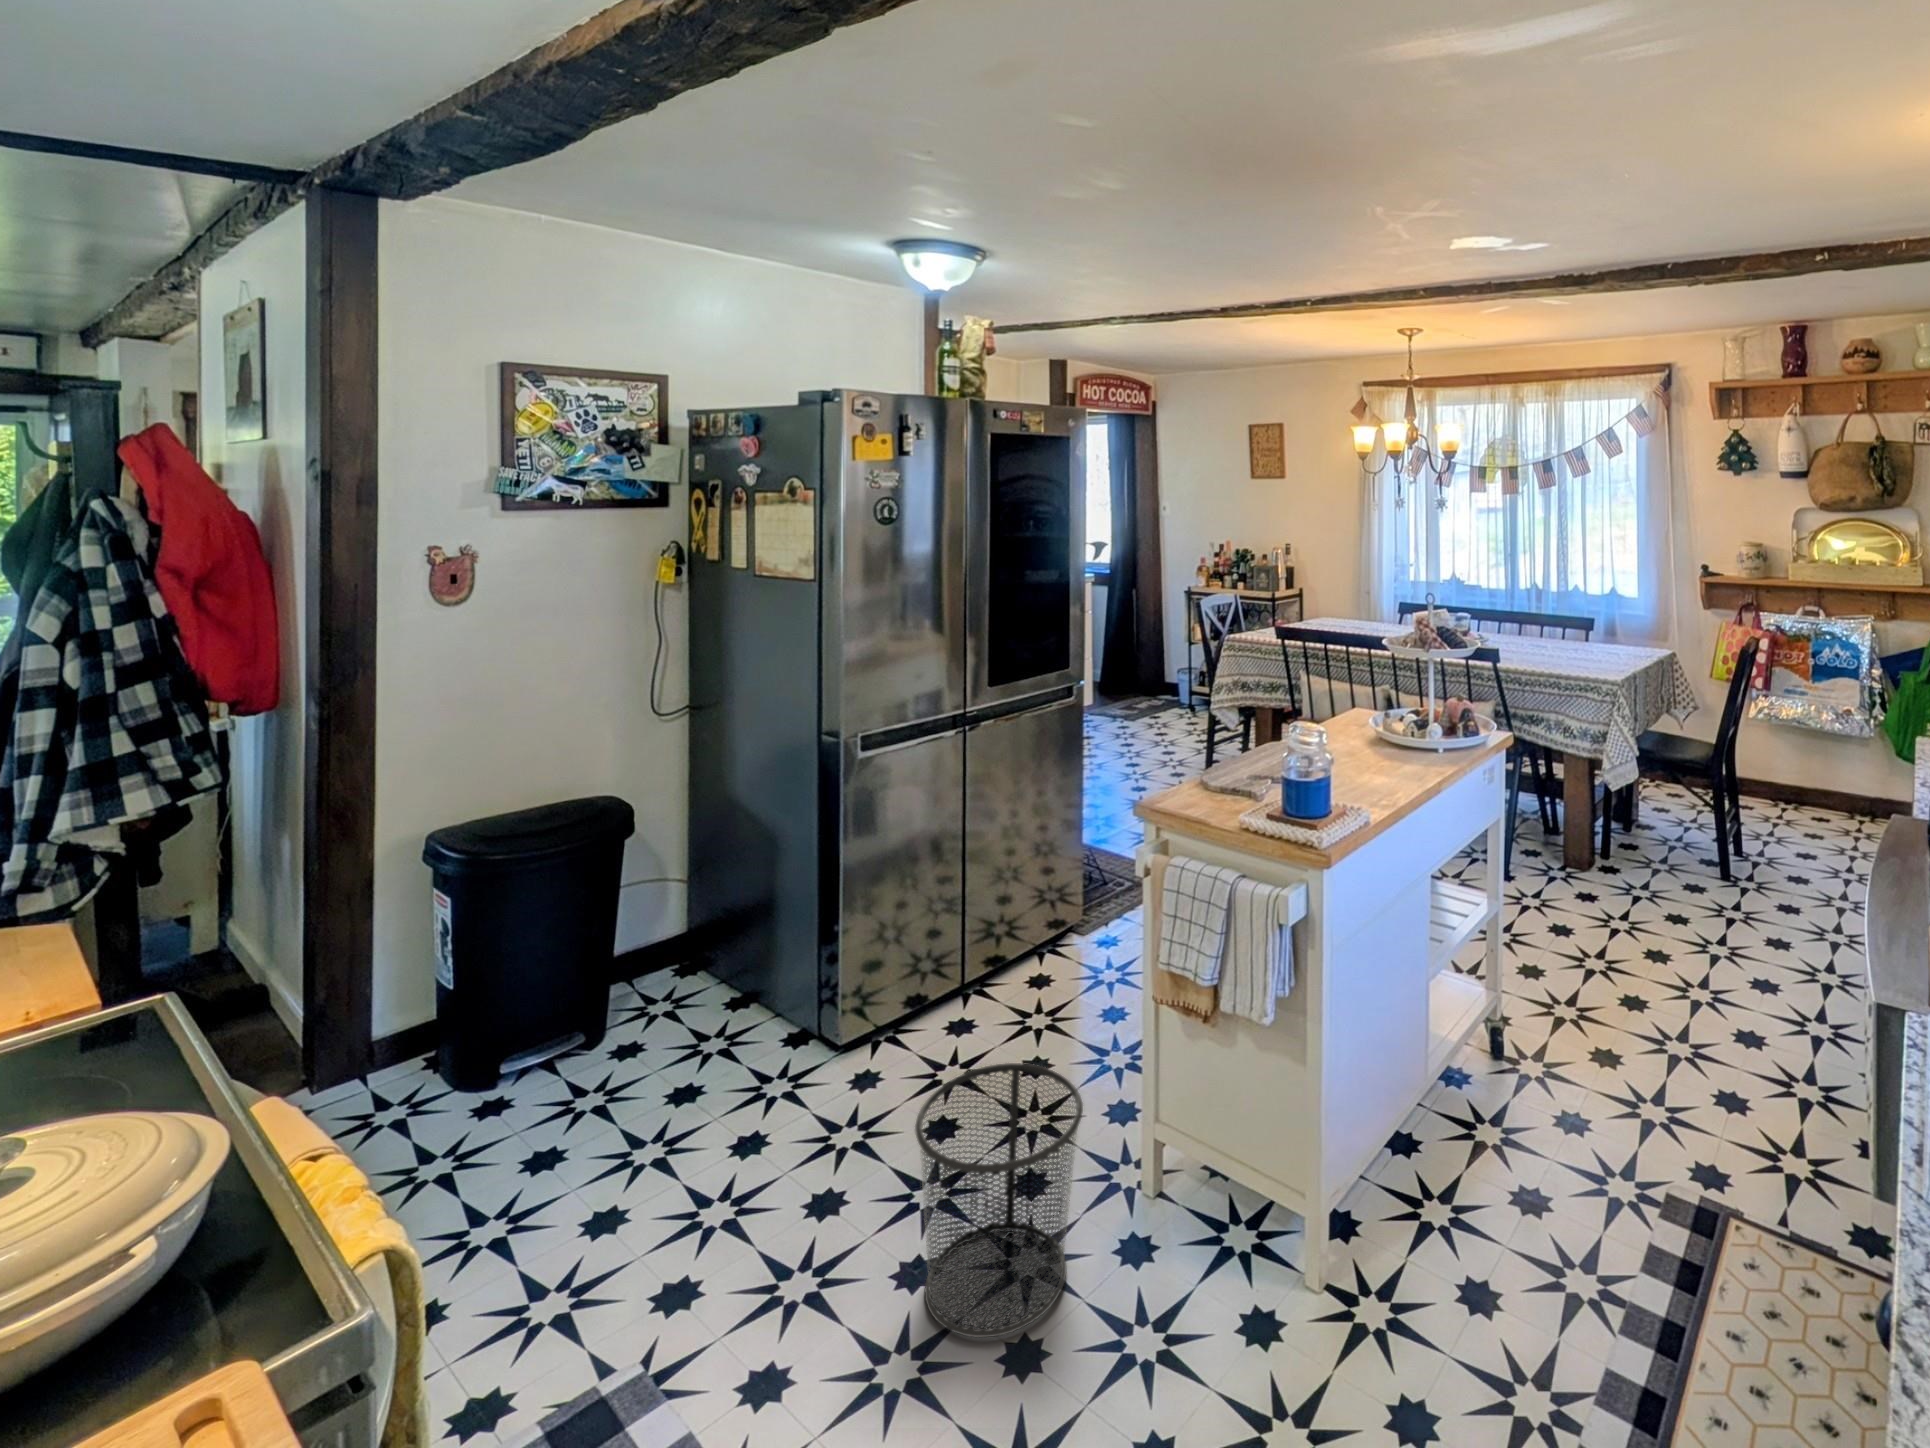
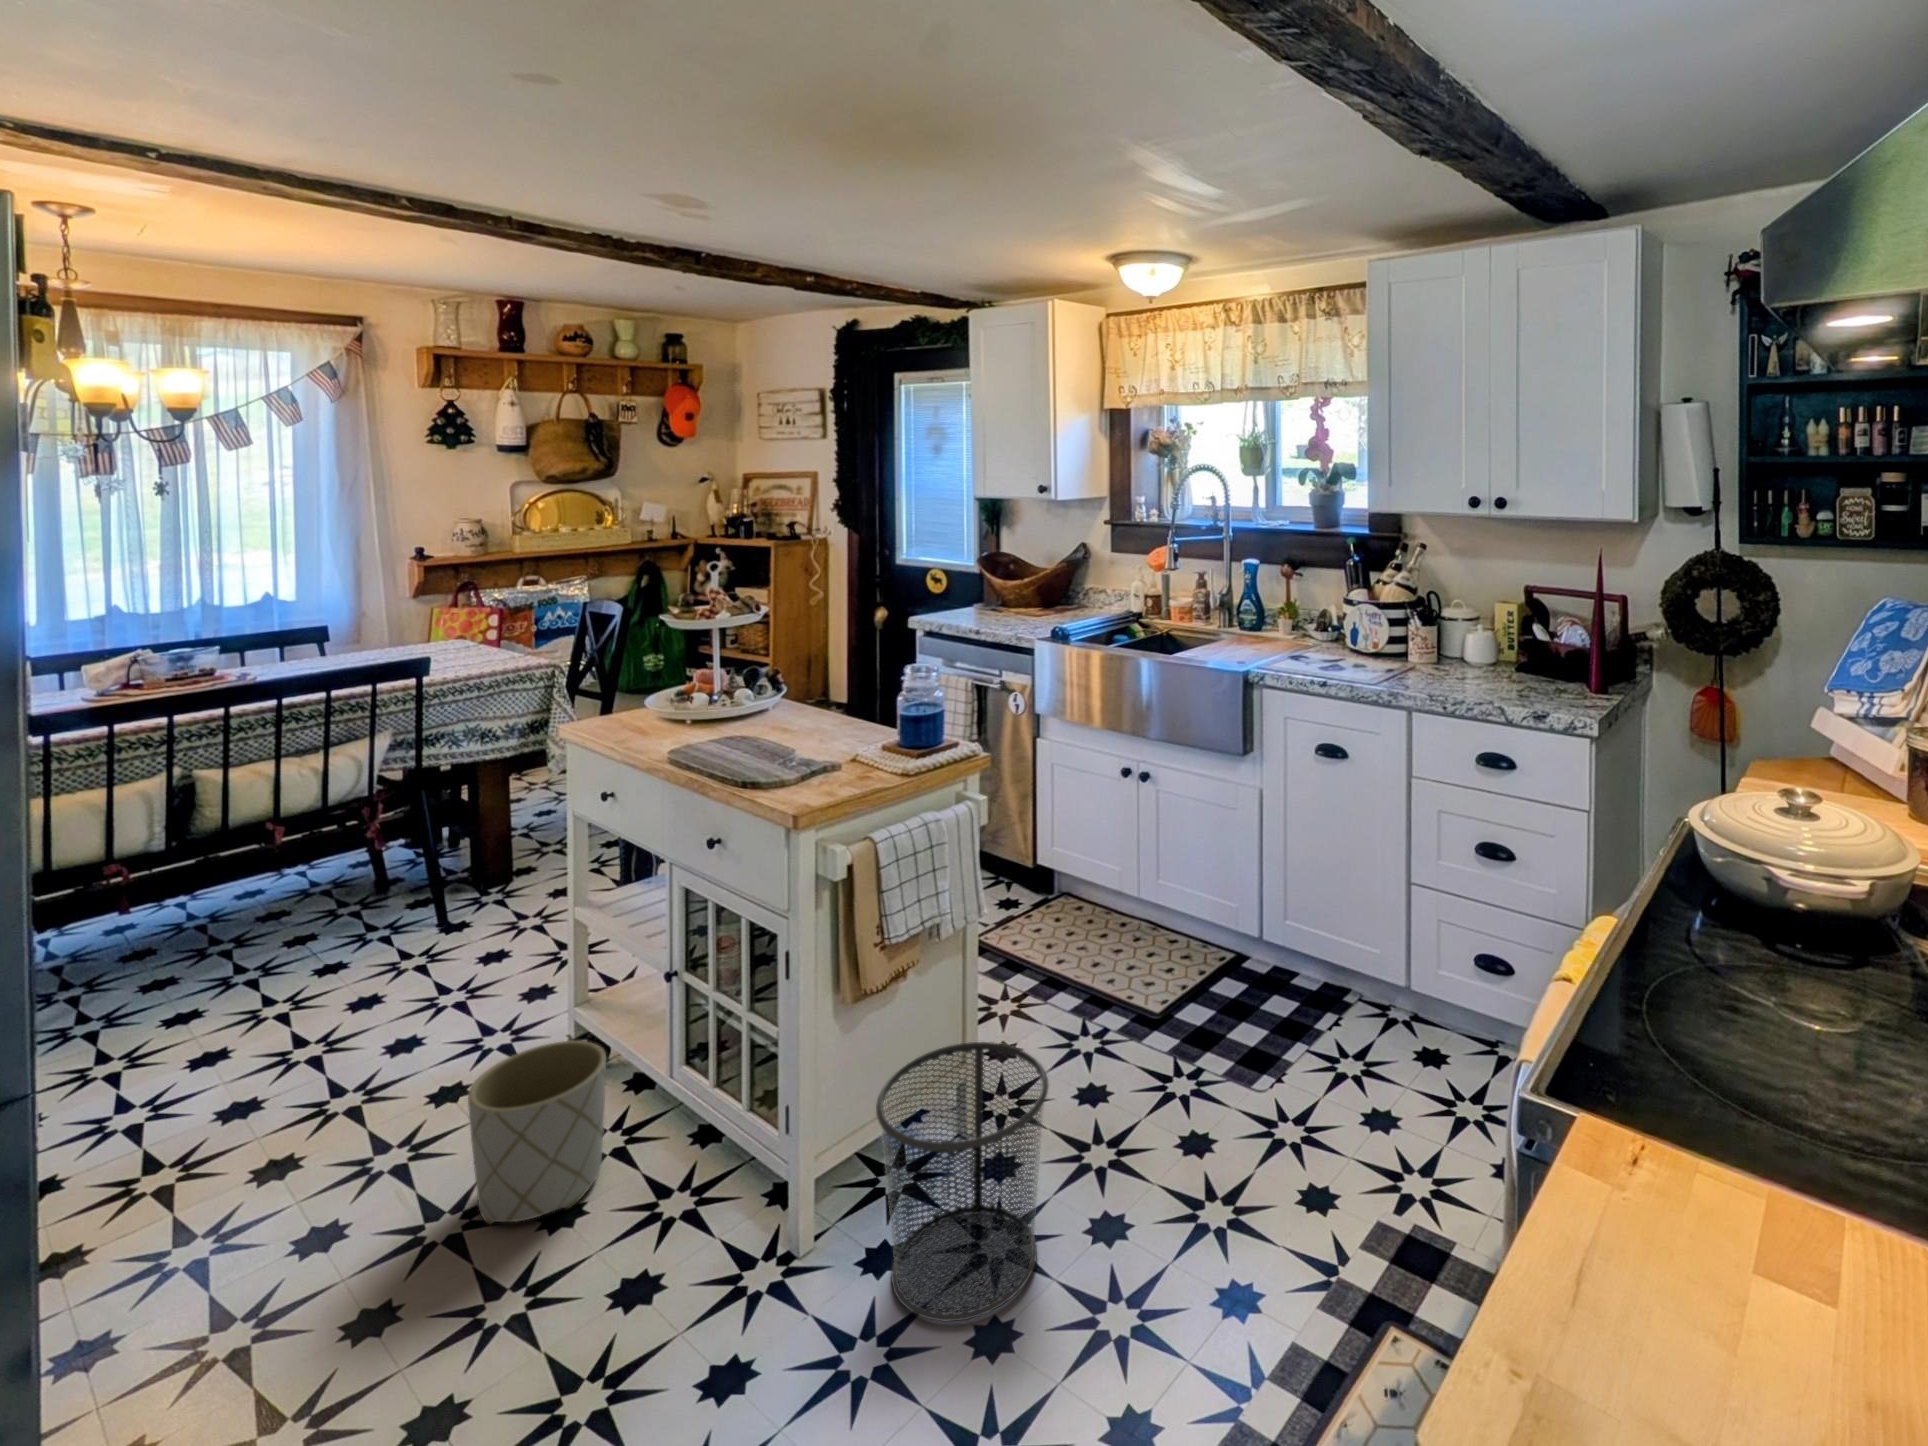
planter: none [516,1050,651,1229] -> present [468,1041,606,1224]

